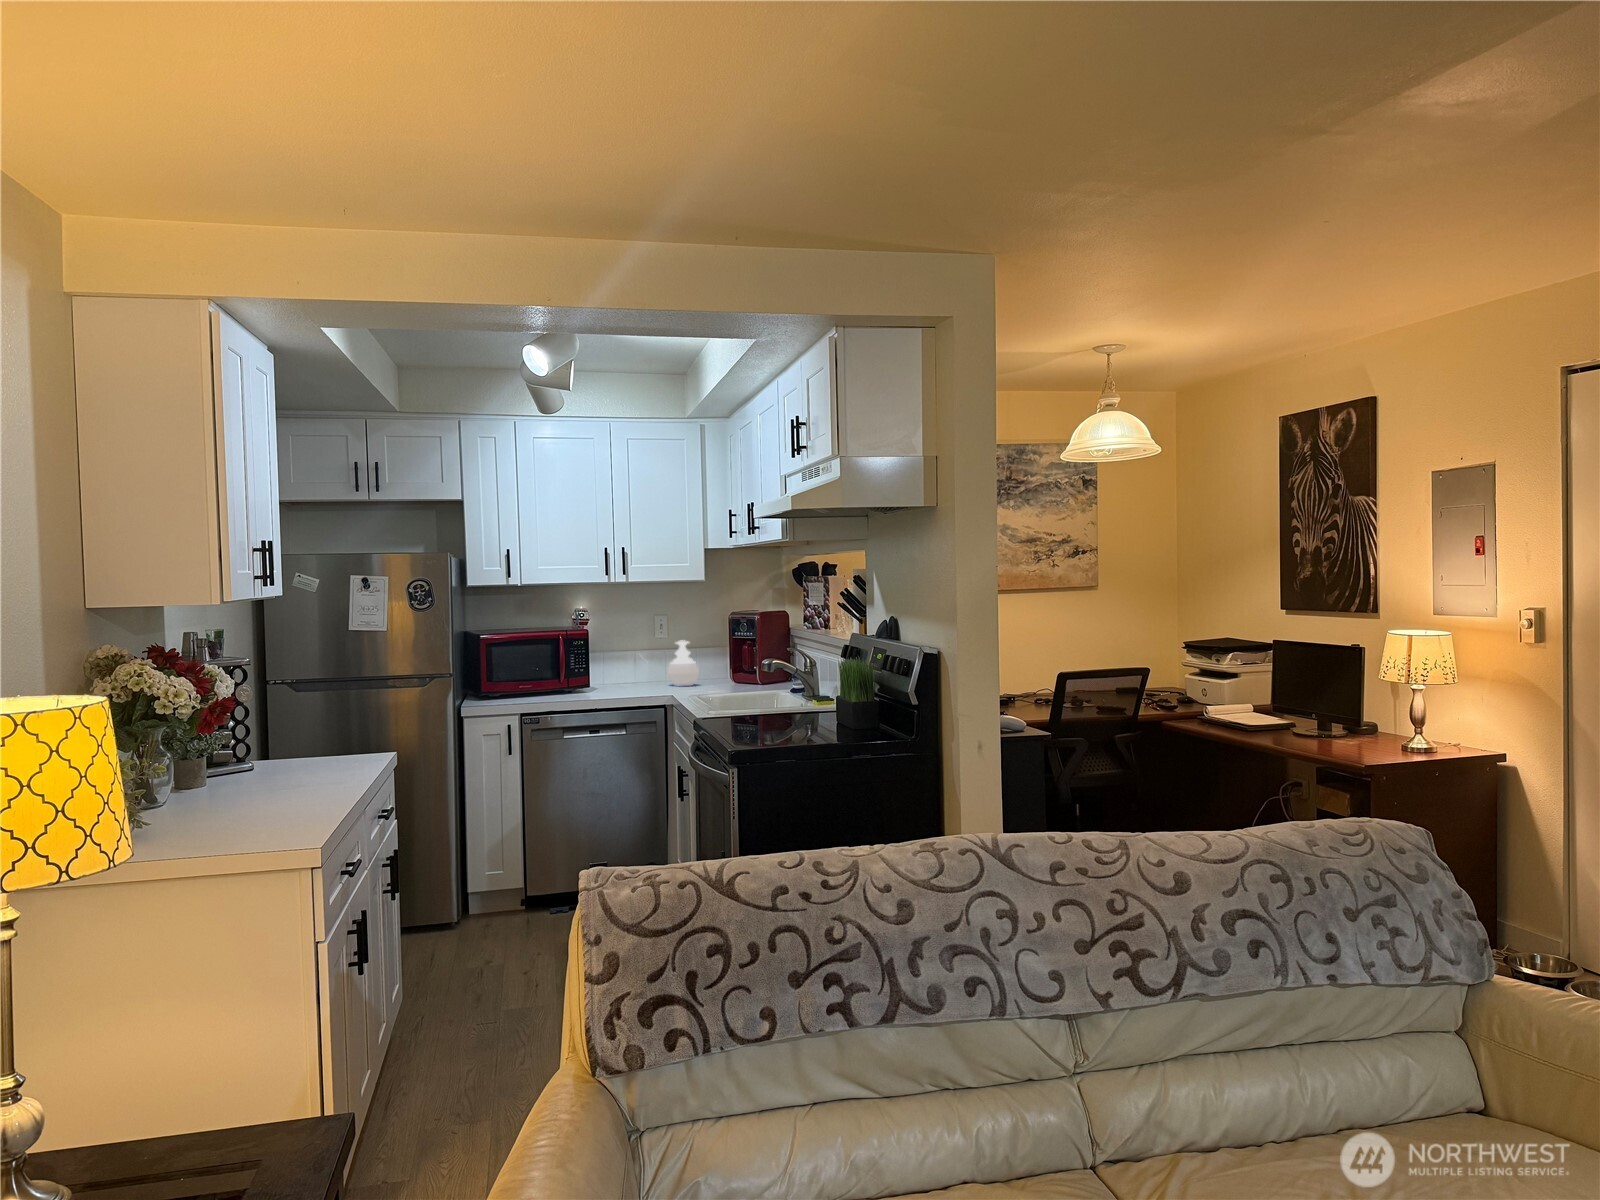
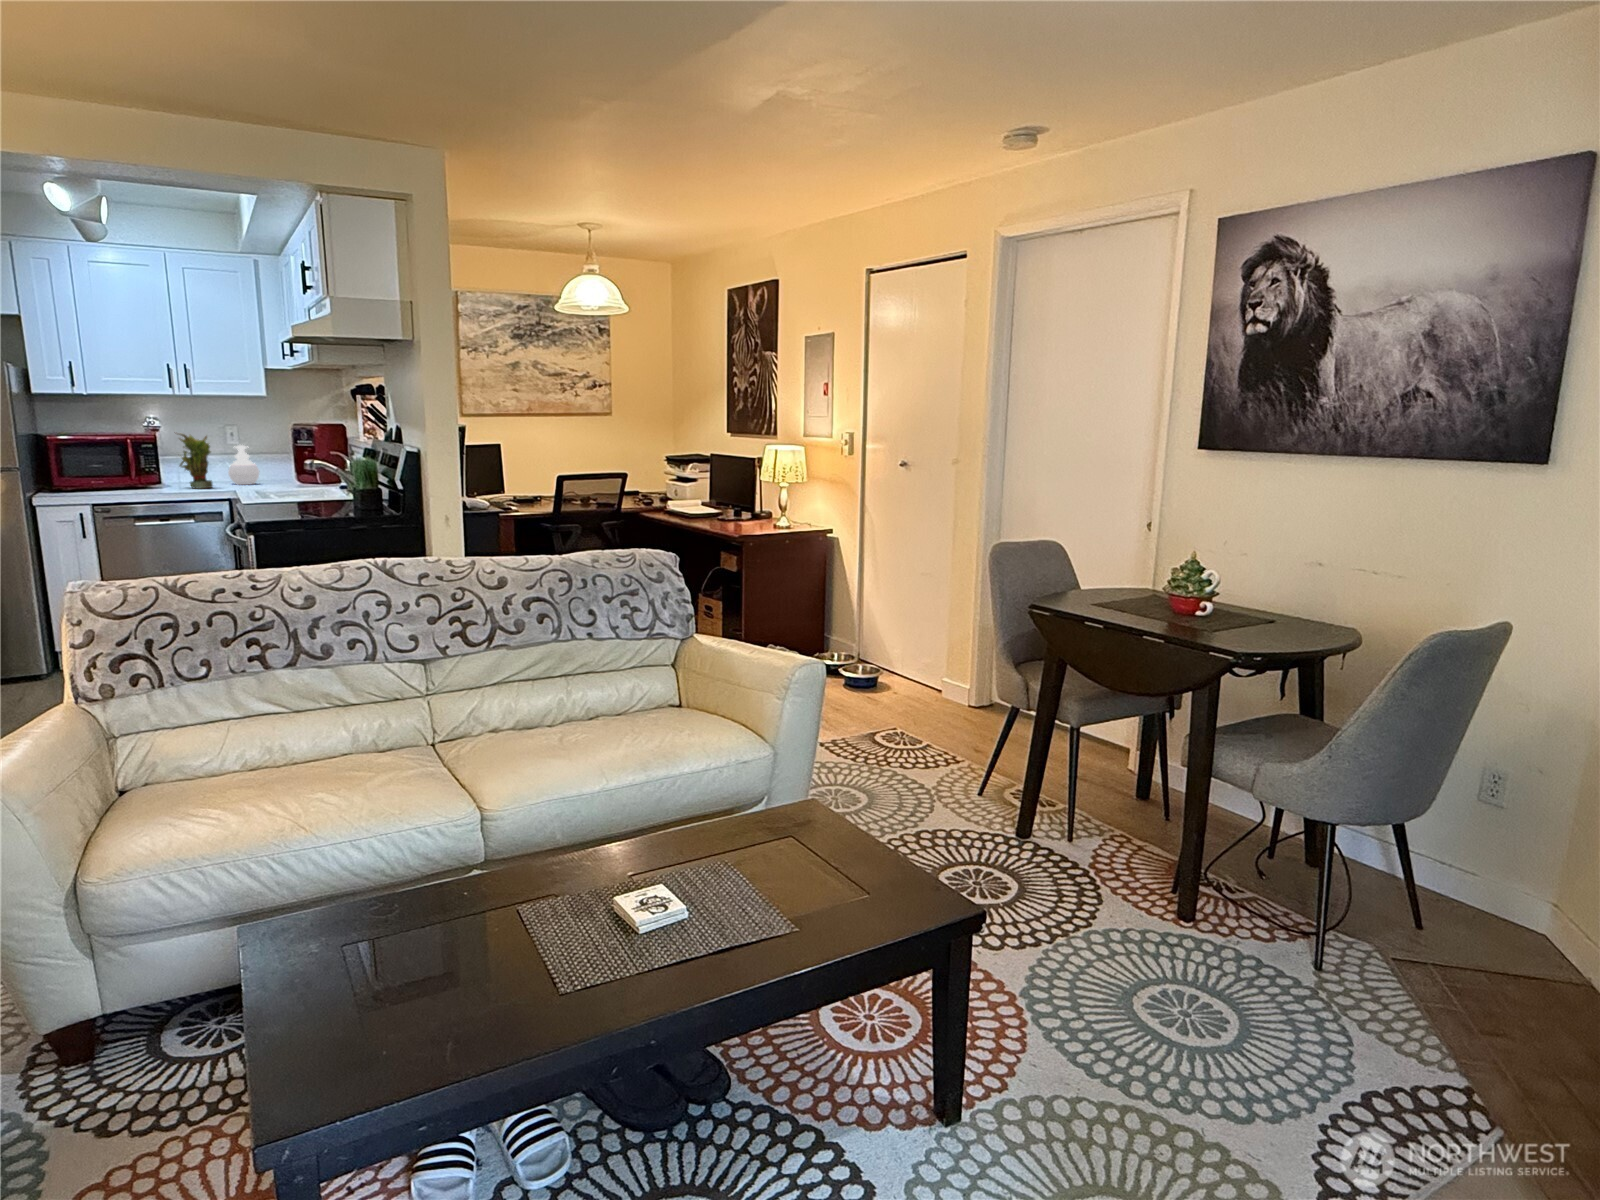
potted plant: none [623,628,658,692] -> present [179,433,213,489]

